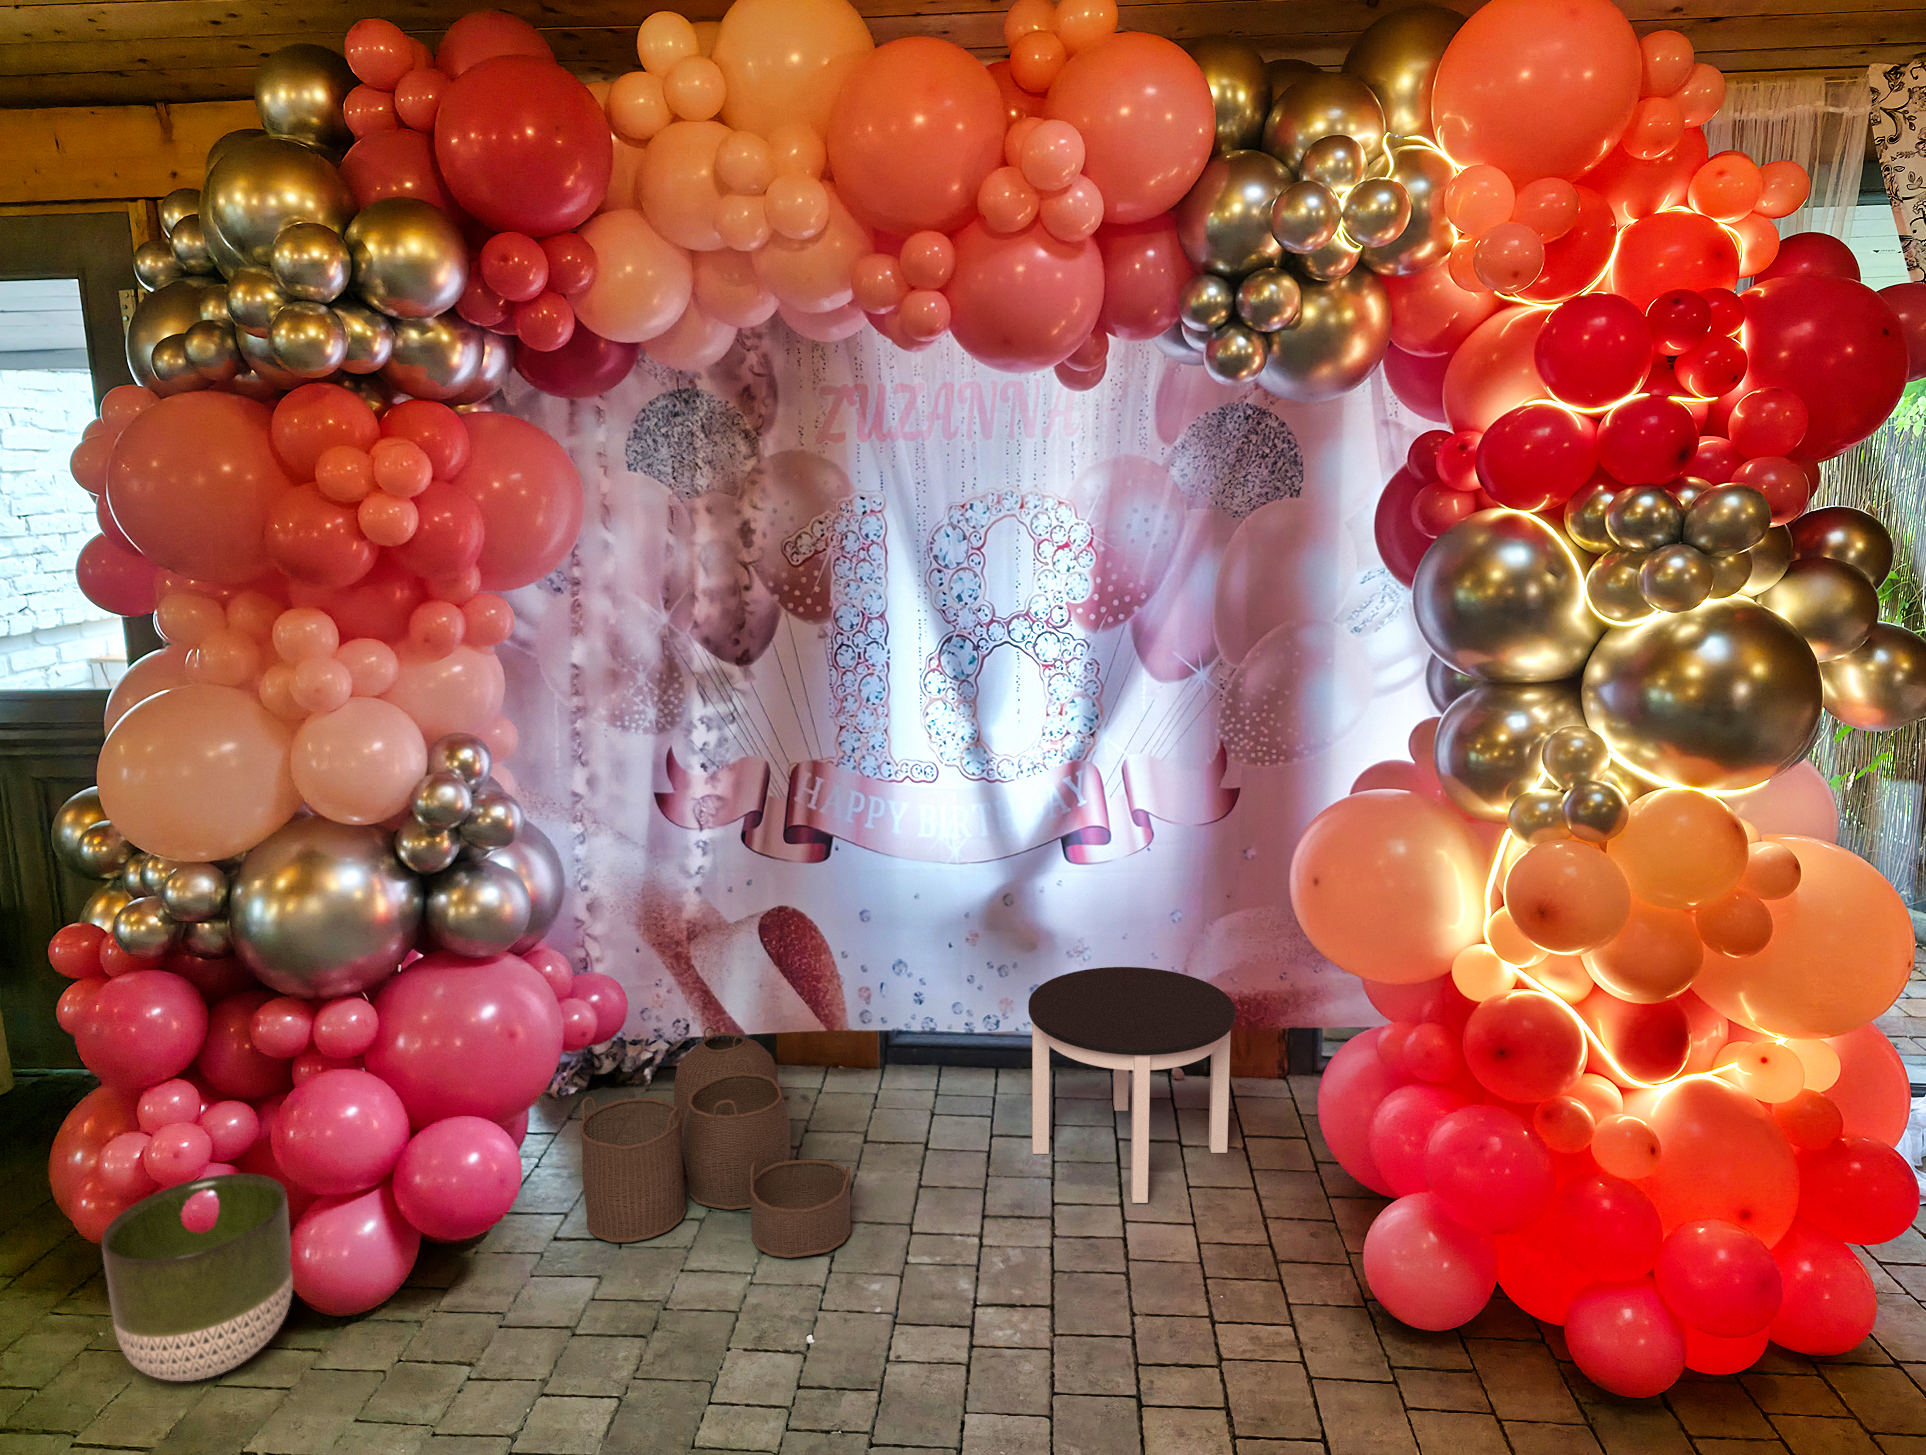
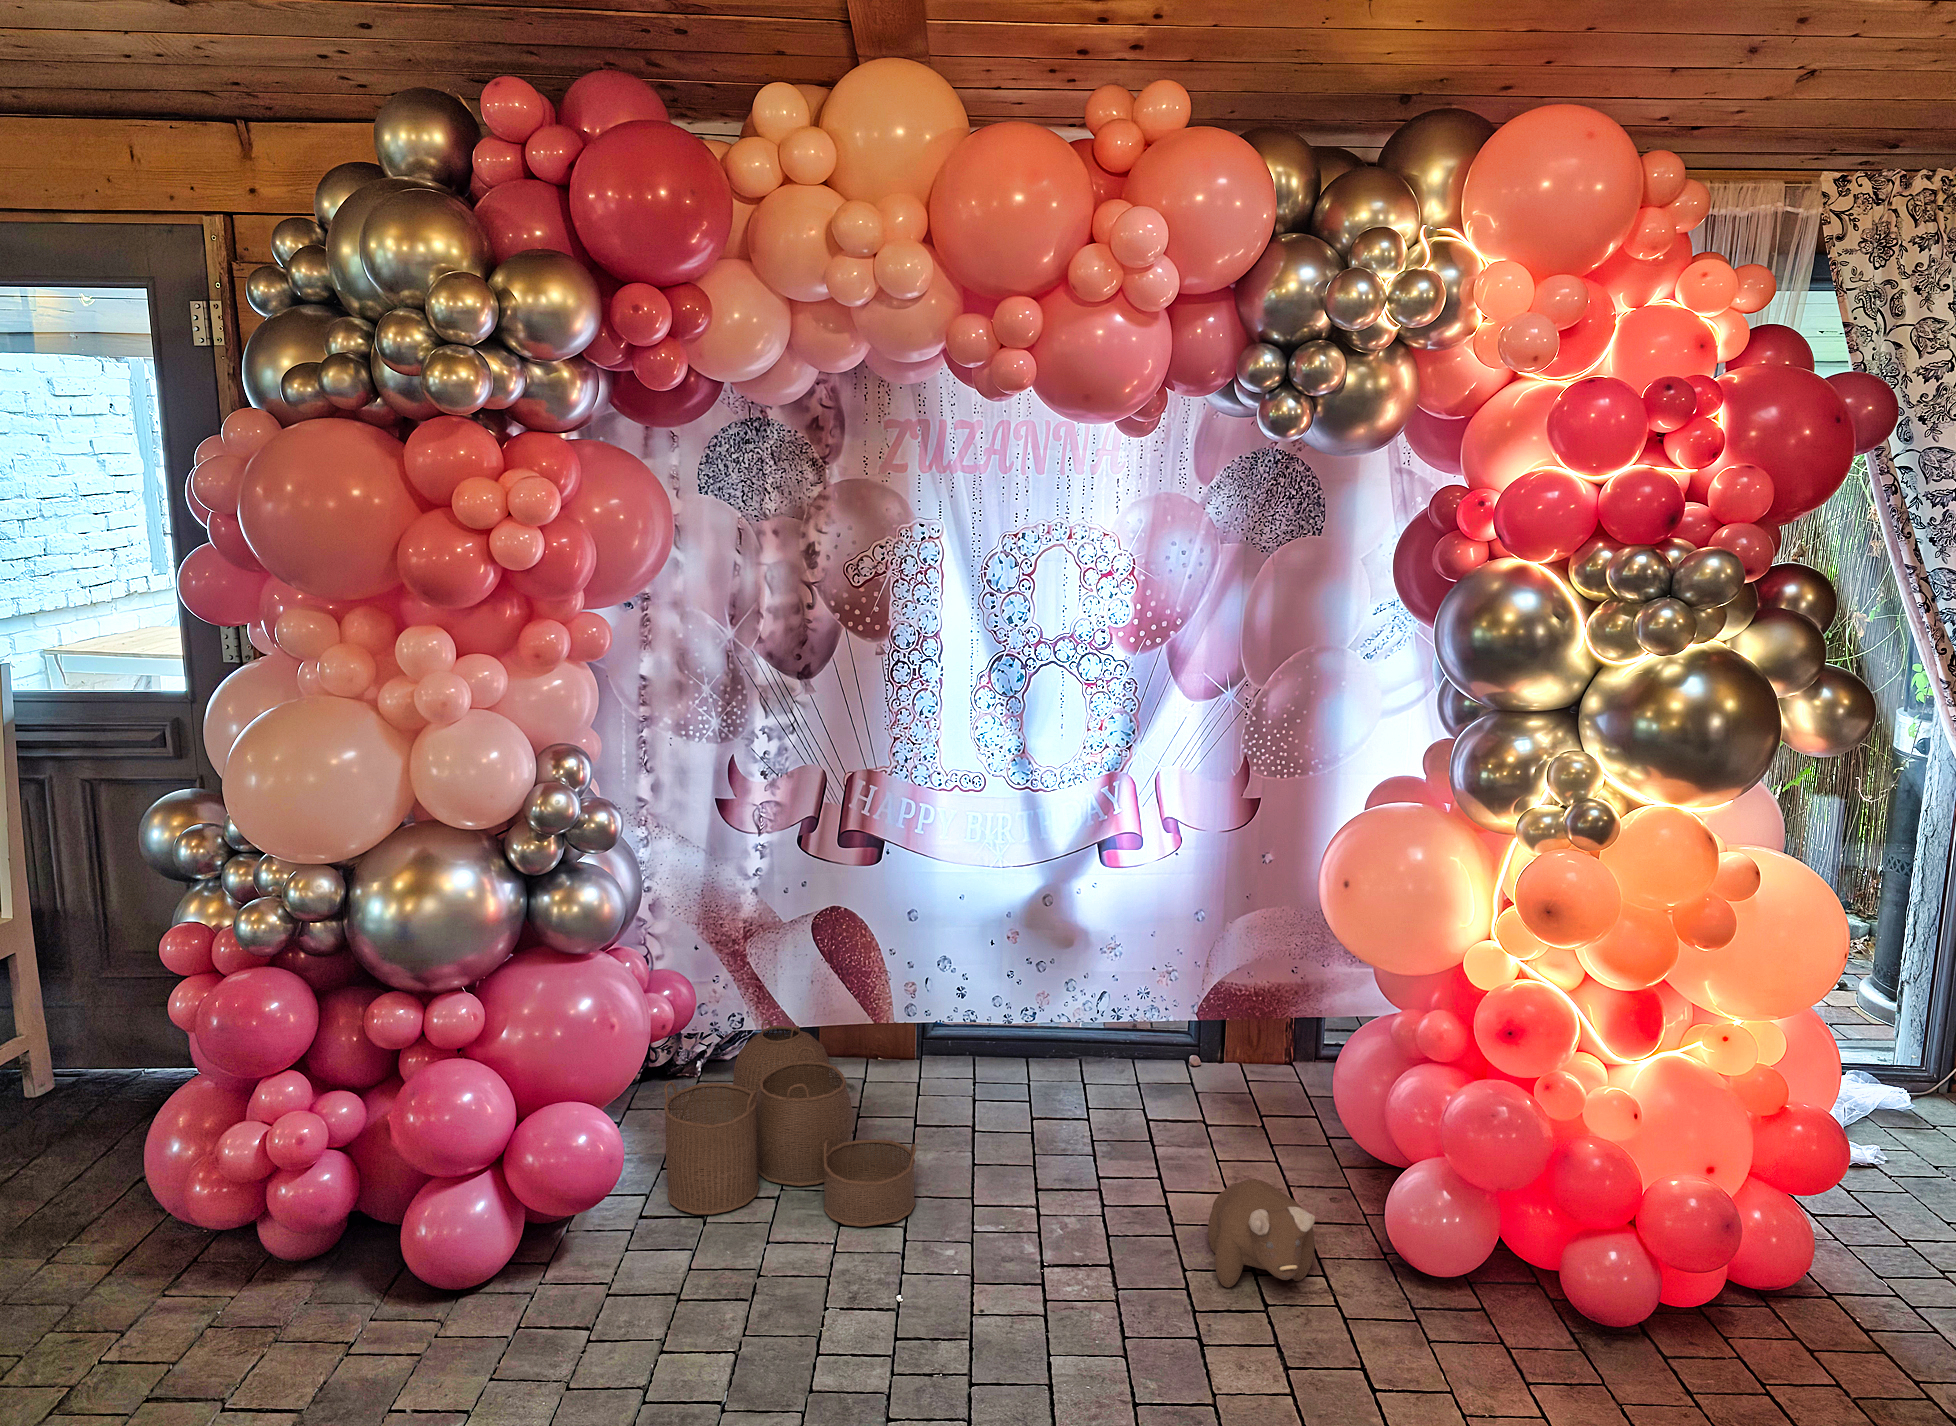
round table: present [1028,967,1236,1203] -> none [1071,964,1262,1179]
planter: present [102,1174,293,1381] -> none [259,1148,420,1332]
plush toy: none [1166,1211,1283,1335] -> present [1208,1179,1315,1288]

